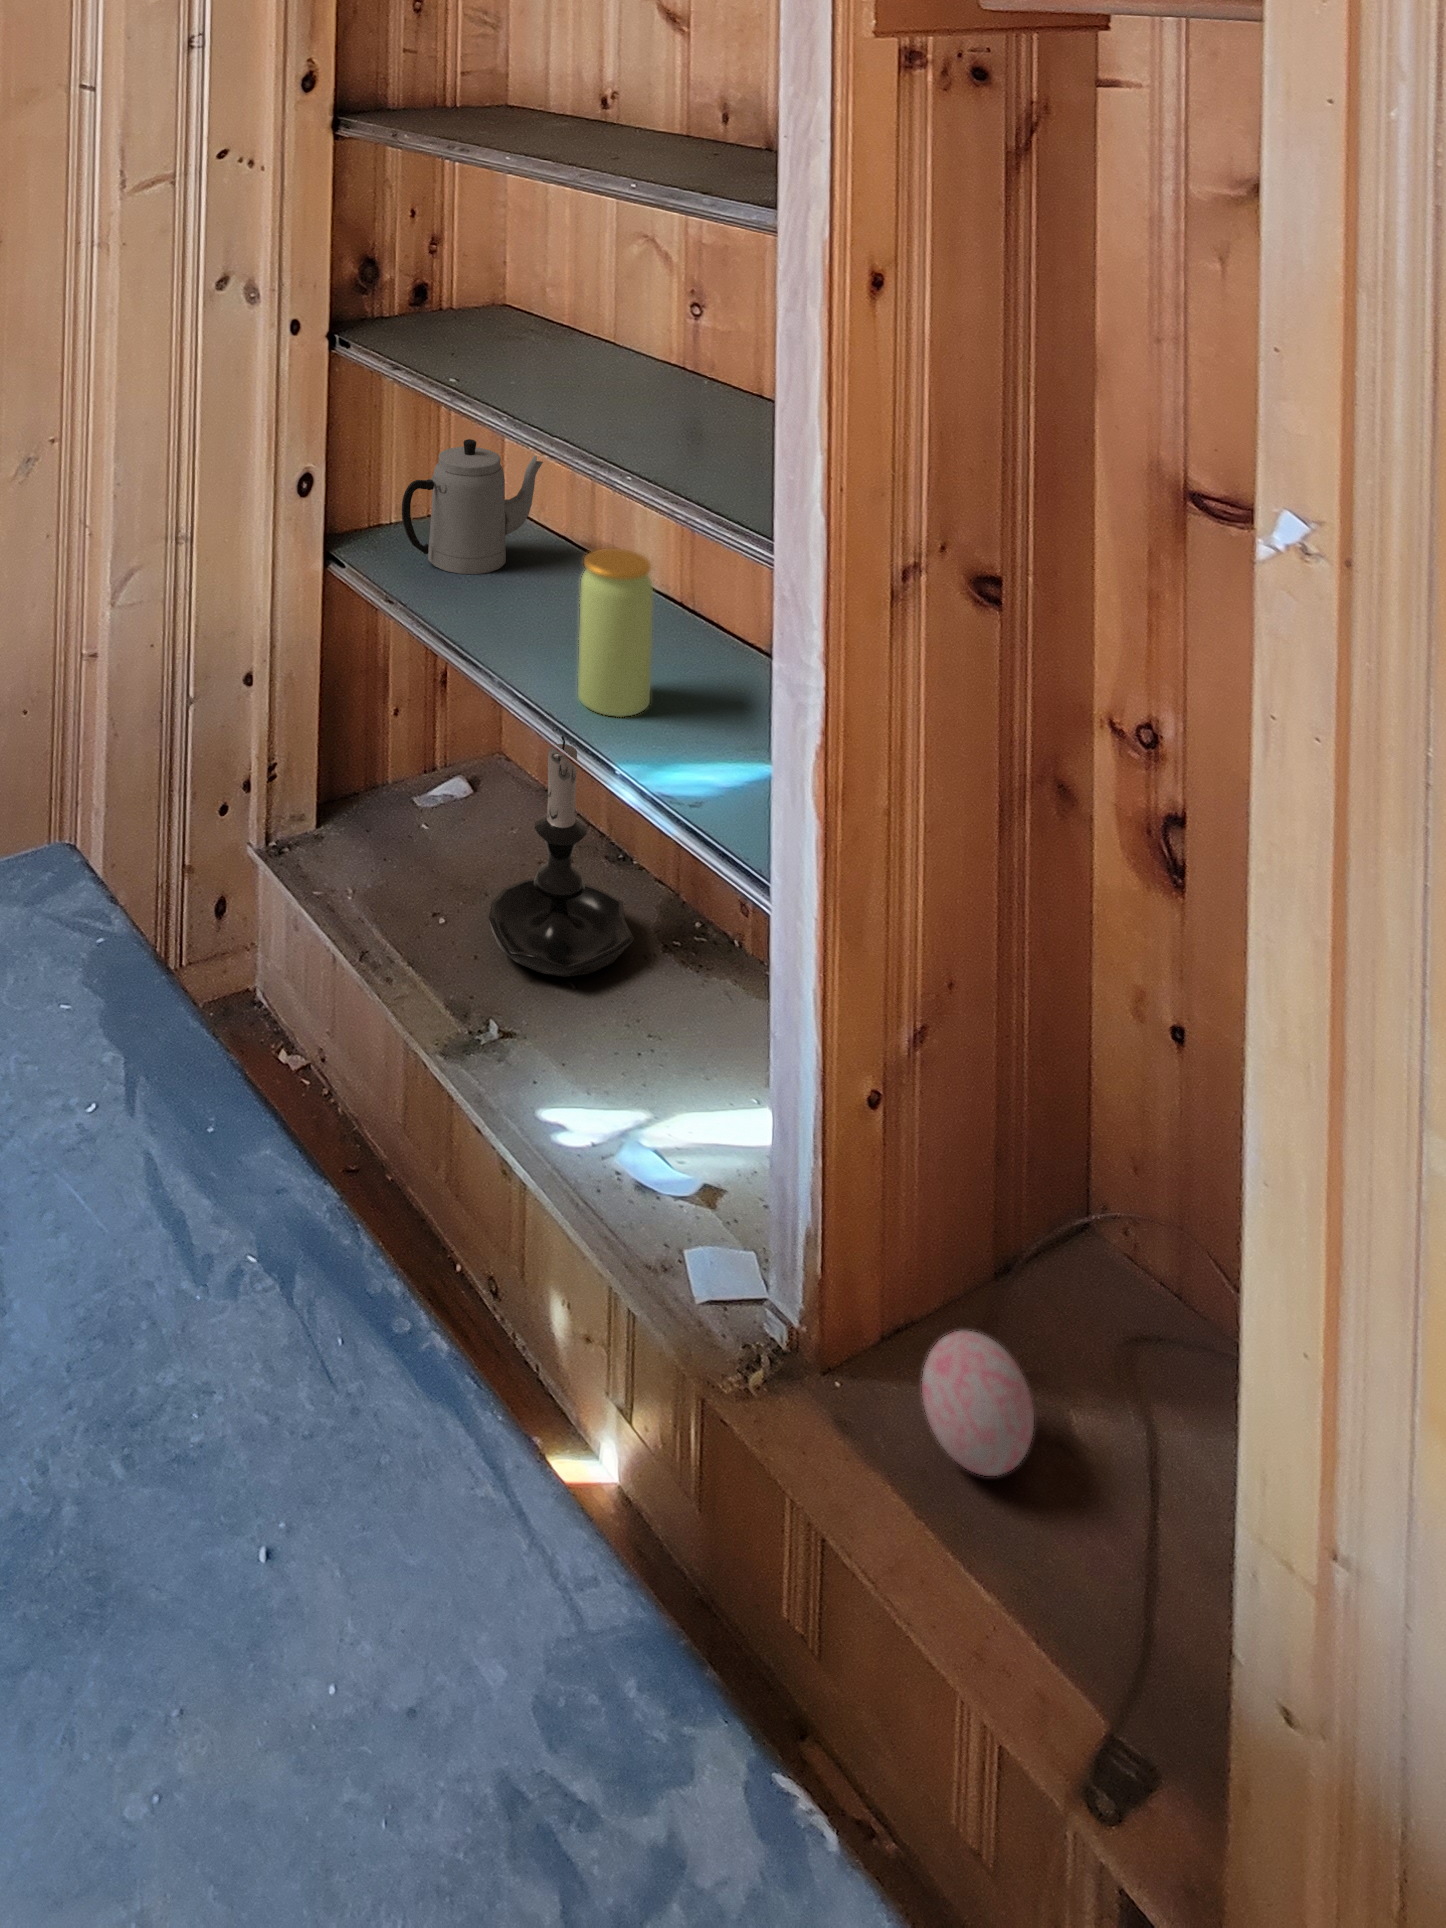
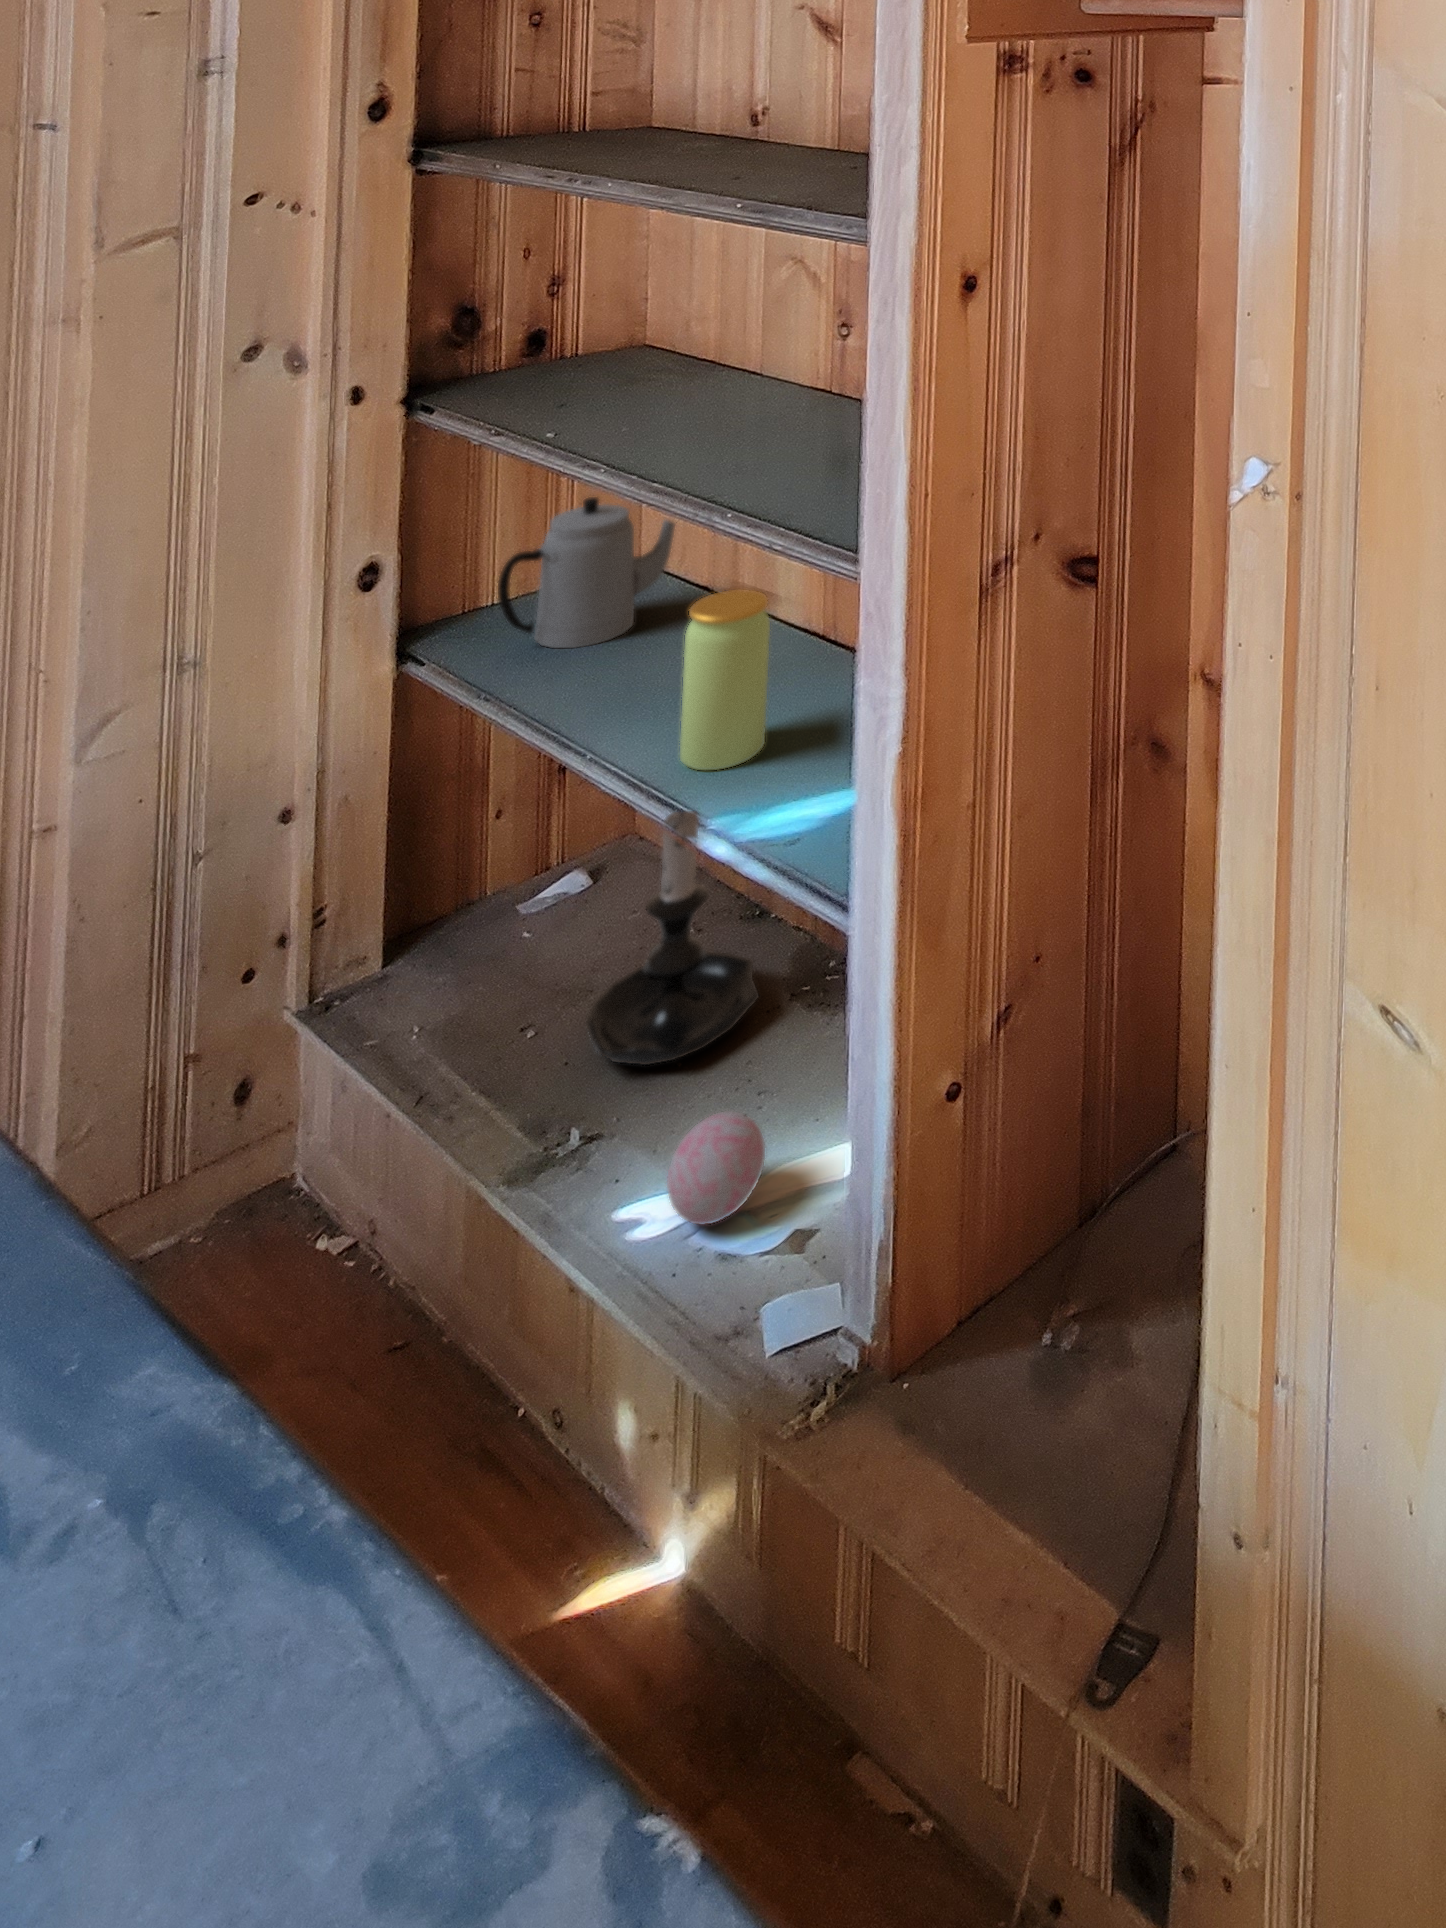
decorative ball: present [922,1331,1034,1476] -> present [667,1112,765,1224]

